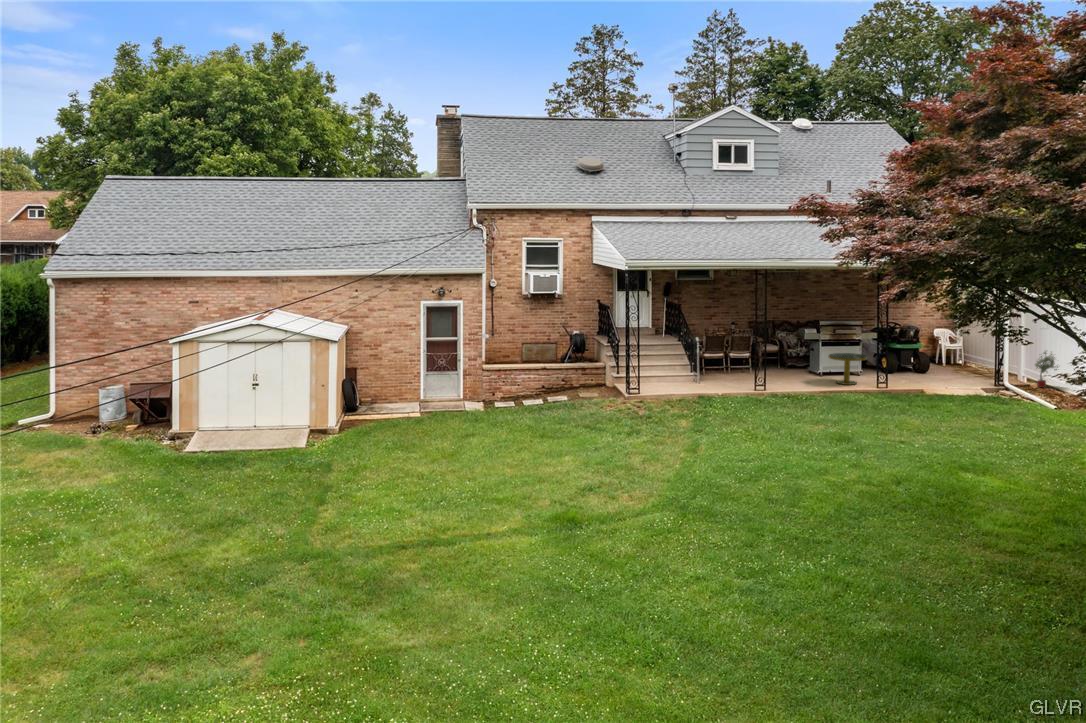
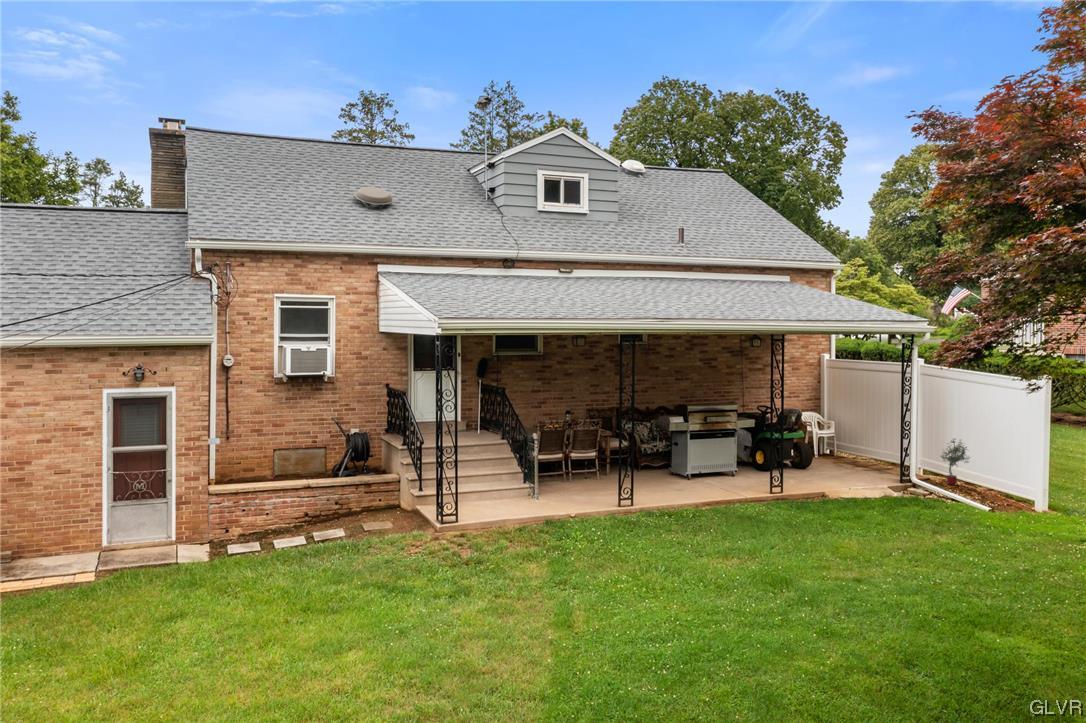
side table: present [829,353,867,385] -> none [701,449,749,492]

